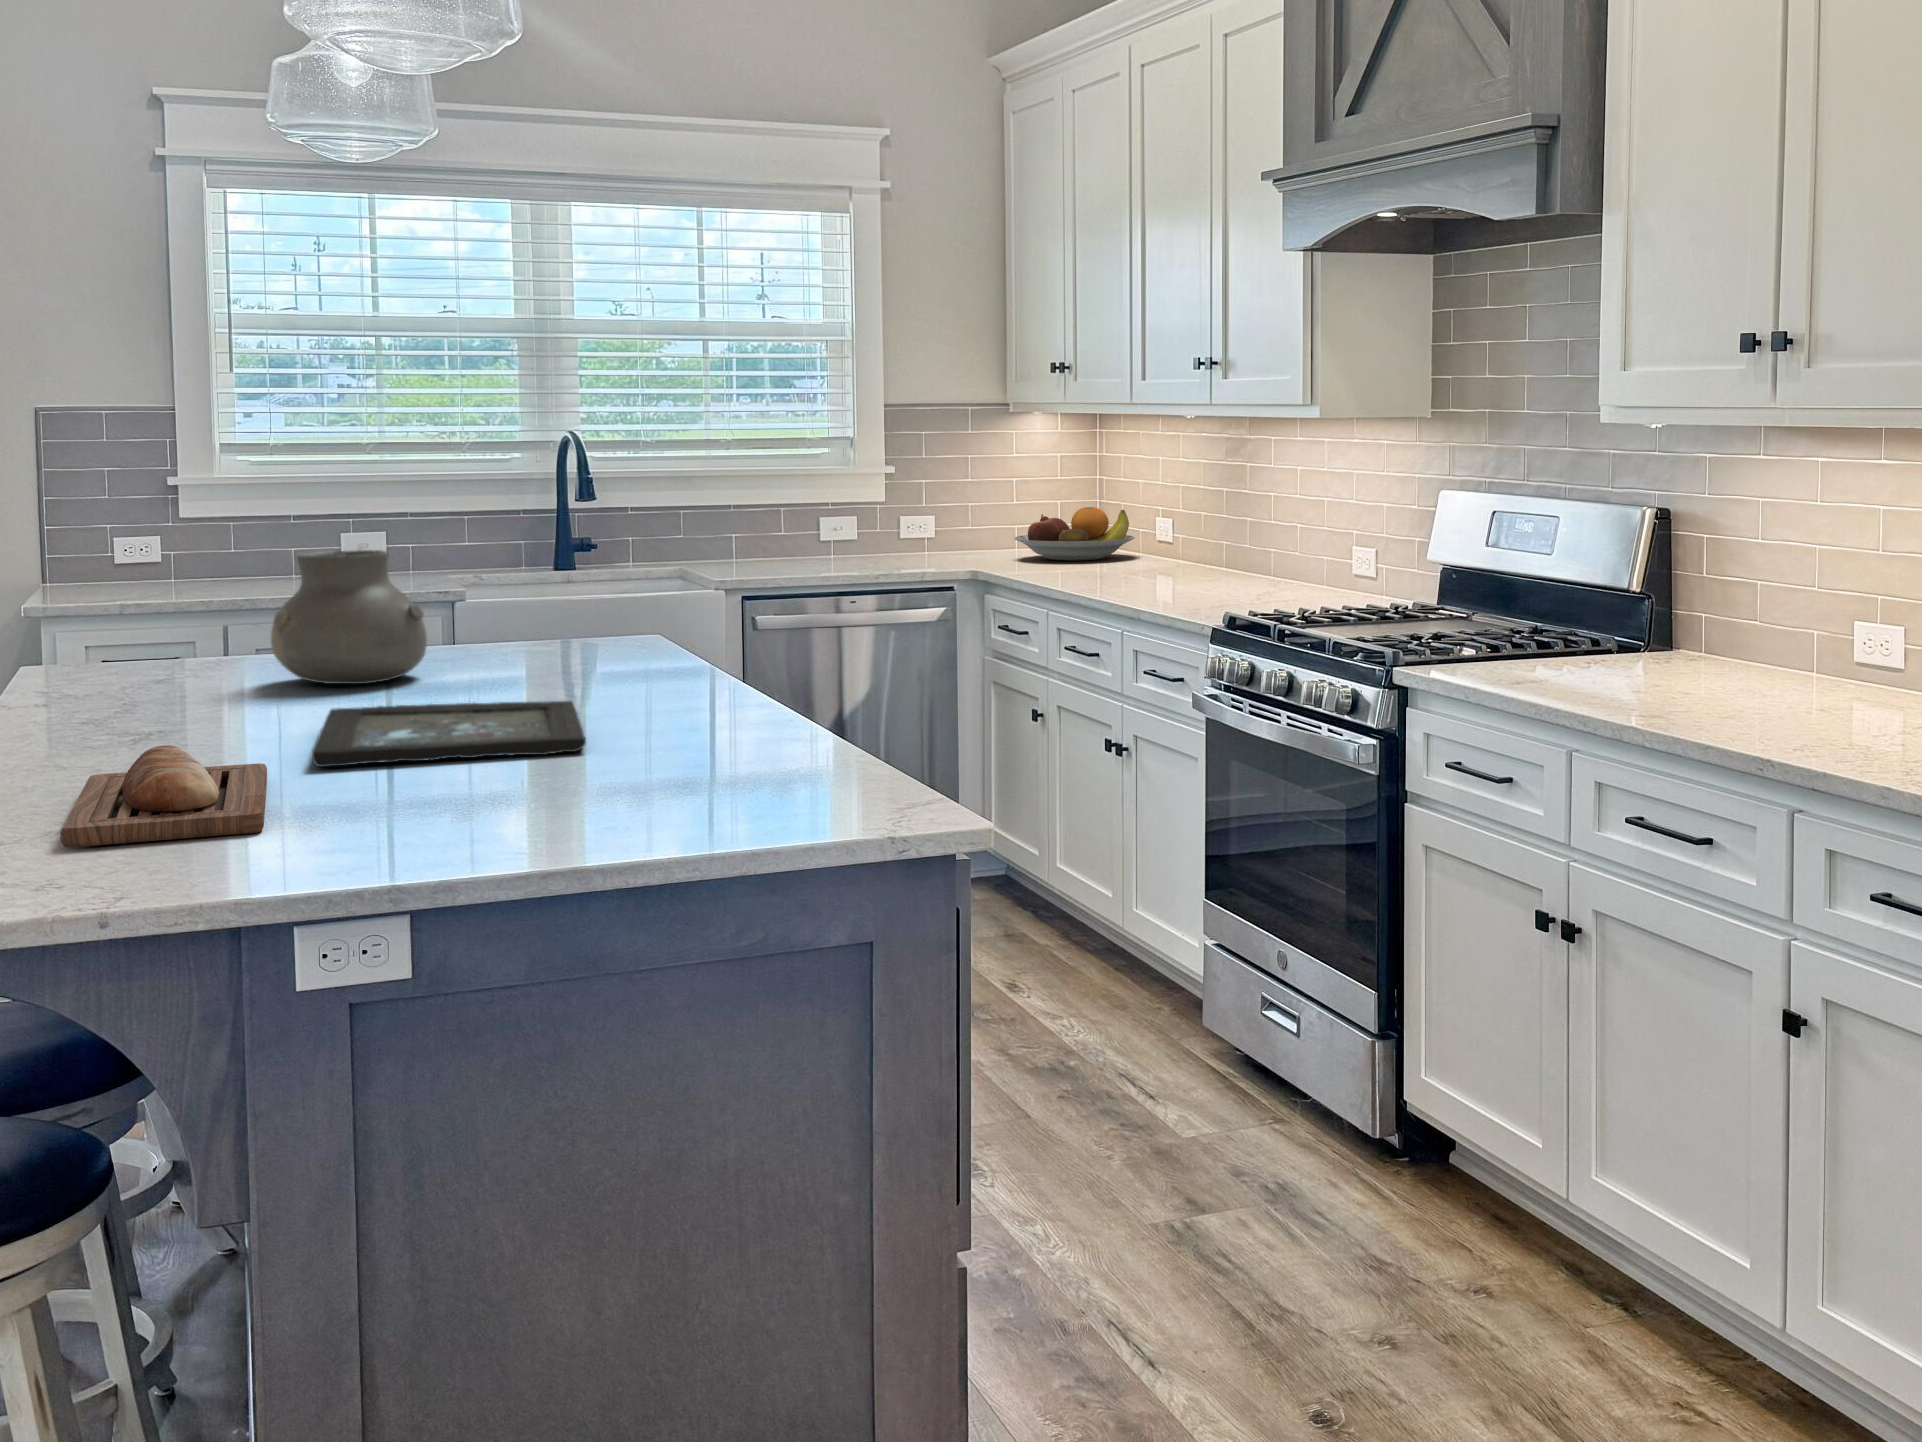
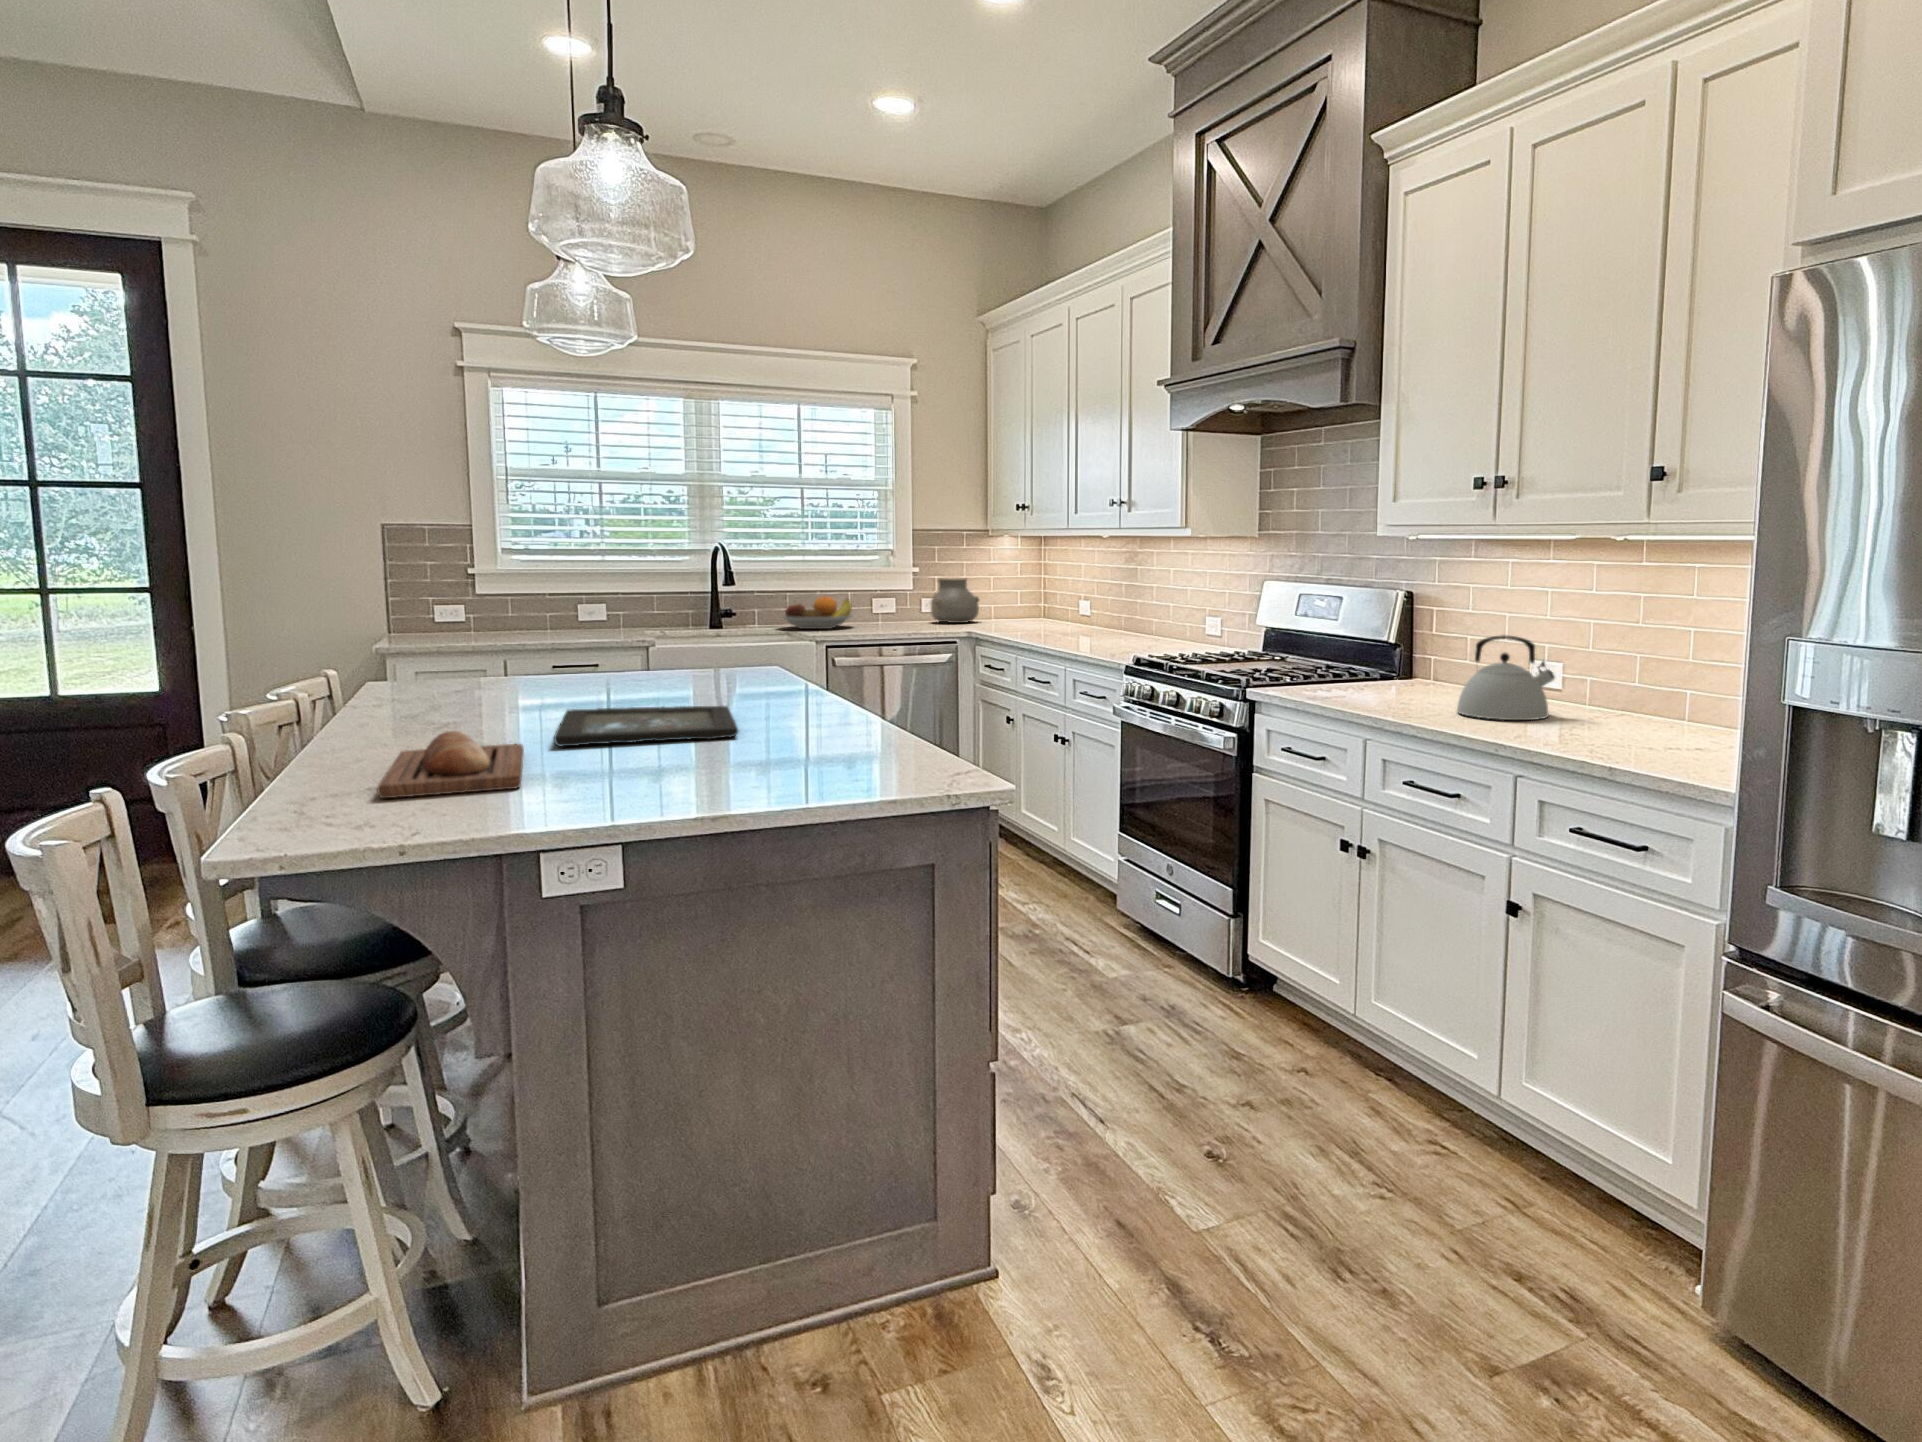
fruit bowl: present [1014,507,1135,560] -> present [781,596,853,629]
vase: present [271,550,427,684] -> present [931,579,979,623]
kettle: none [1716,584,1872,720] -> present [1457,636,1555,720]

